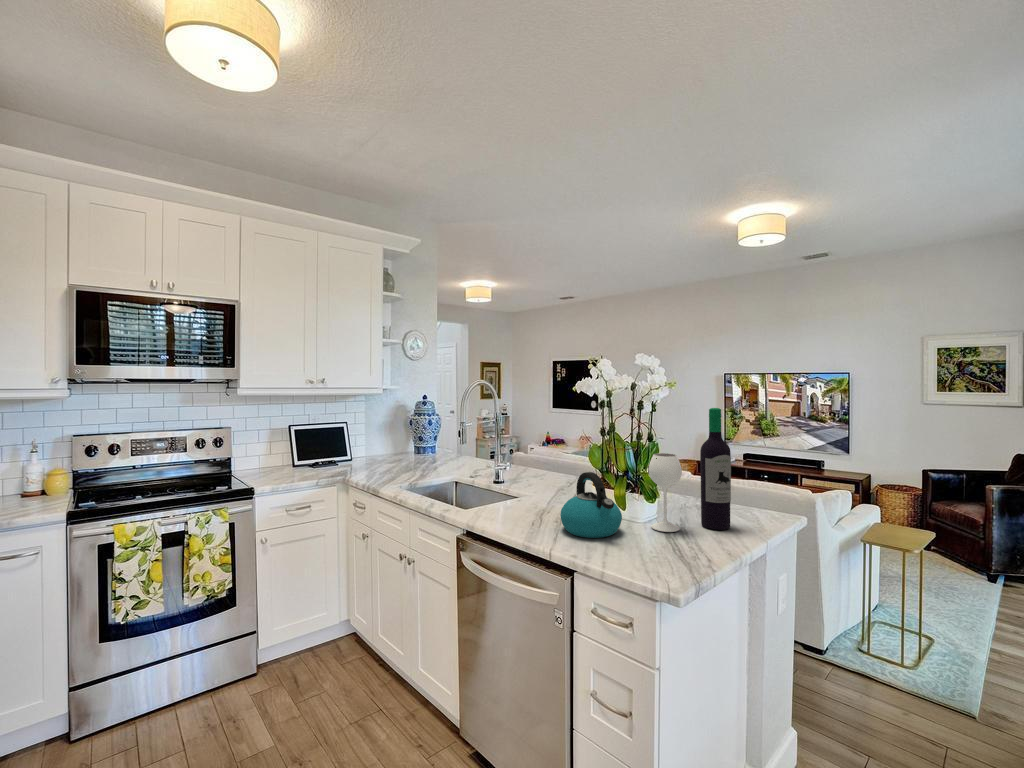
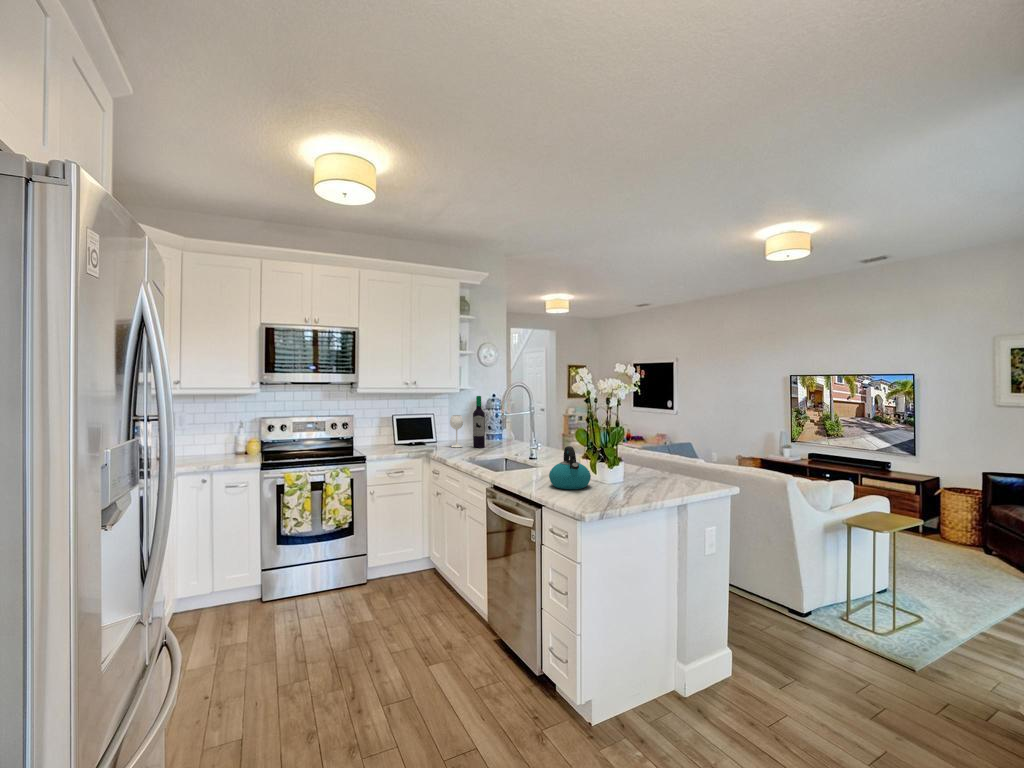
wine bottle: present [648,408,731,532] -> present [450,396,485,448]

